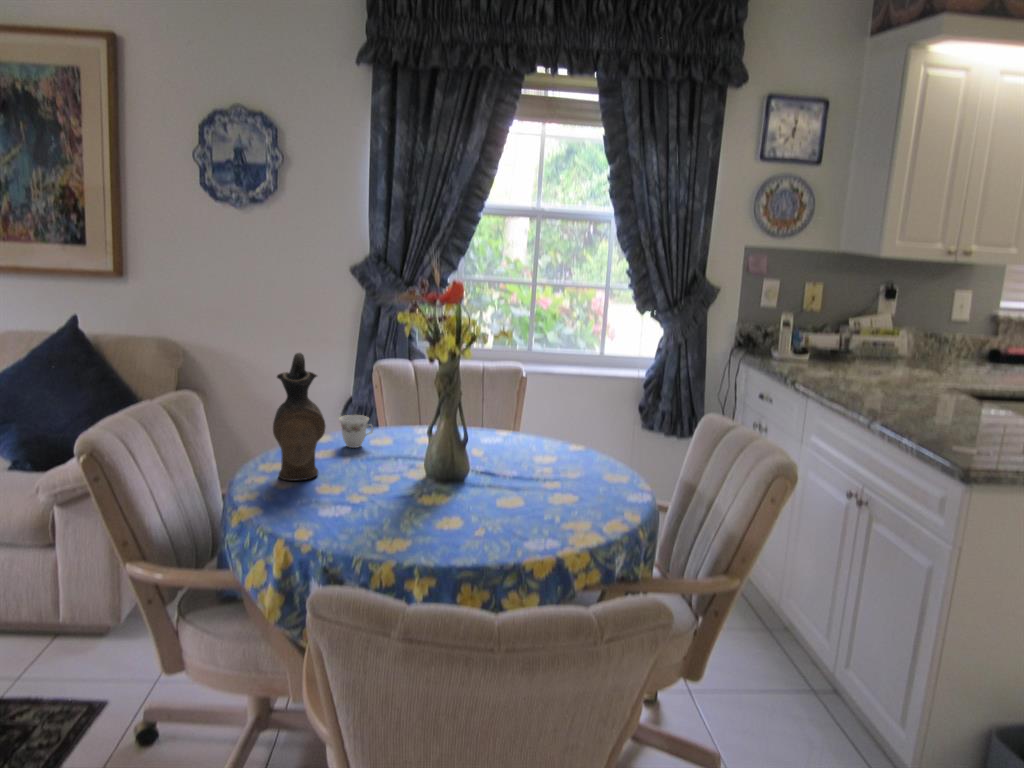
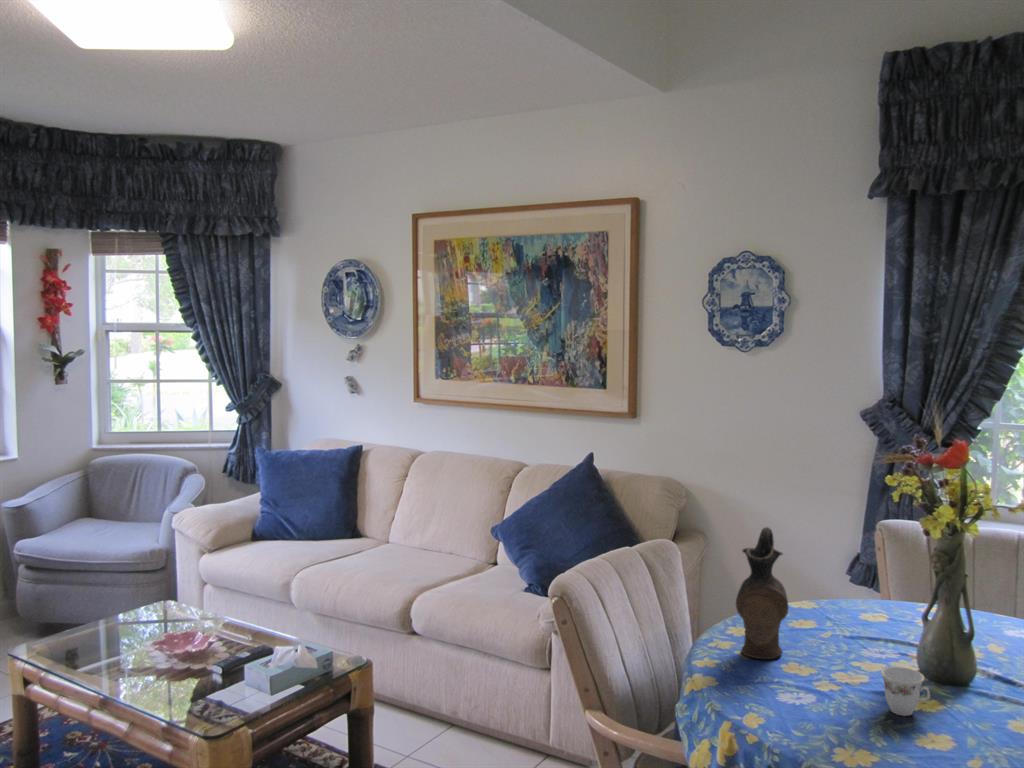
teacup: present [339,415,373,448] -> present [881,666,930,716]

